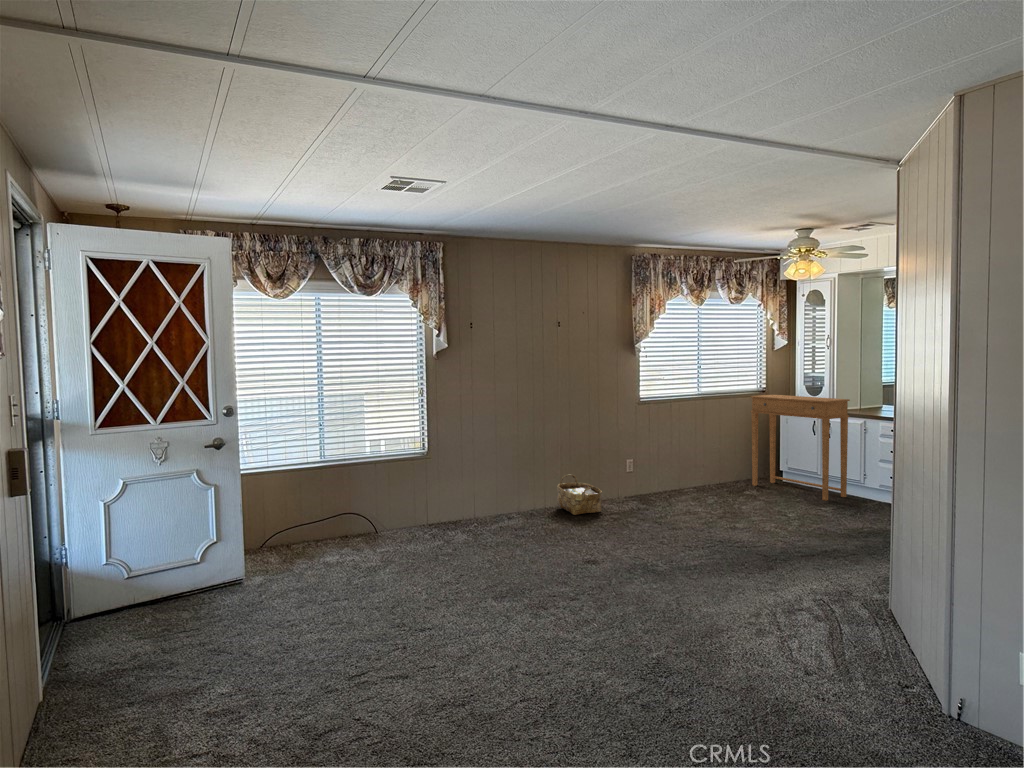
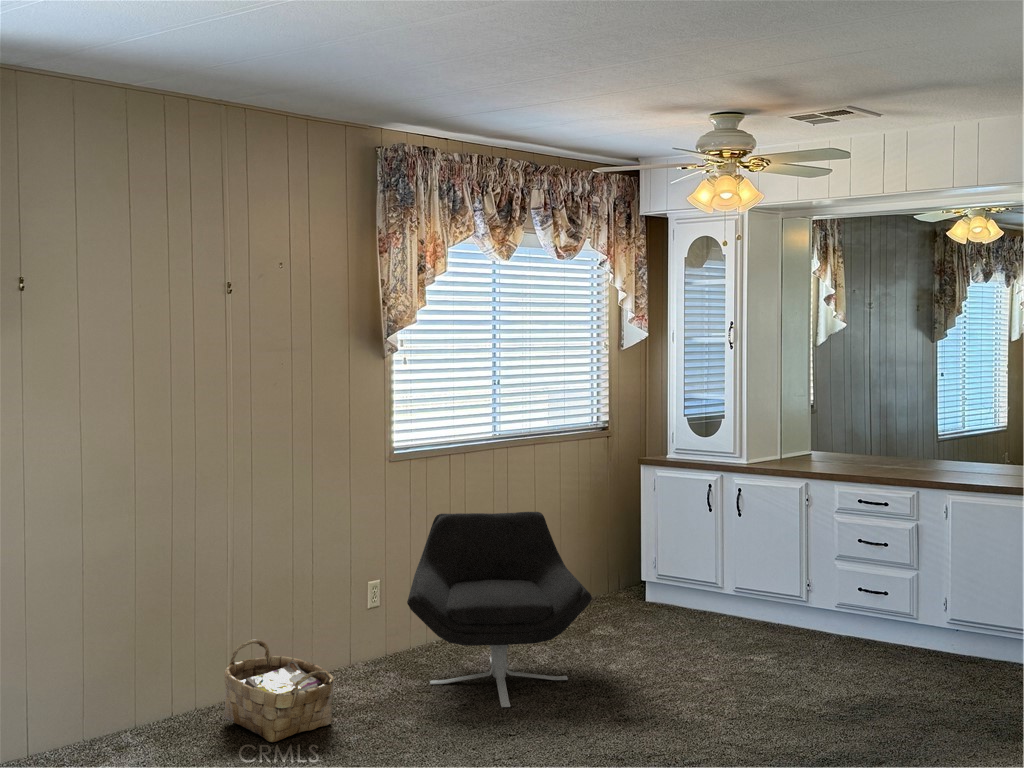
side table: present [750,395,850,501] -> none [595,435,781,642]
lounge chair: none [639,428,727,513] -> present [407,512,592,707]

